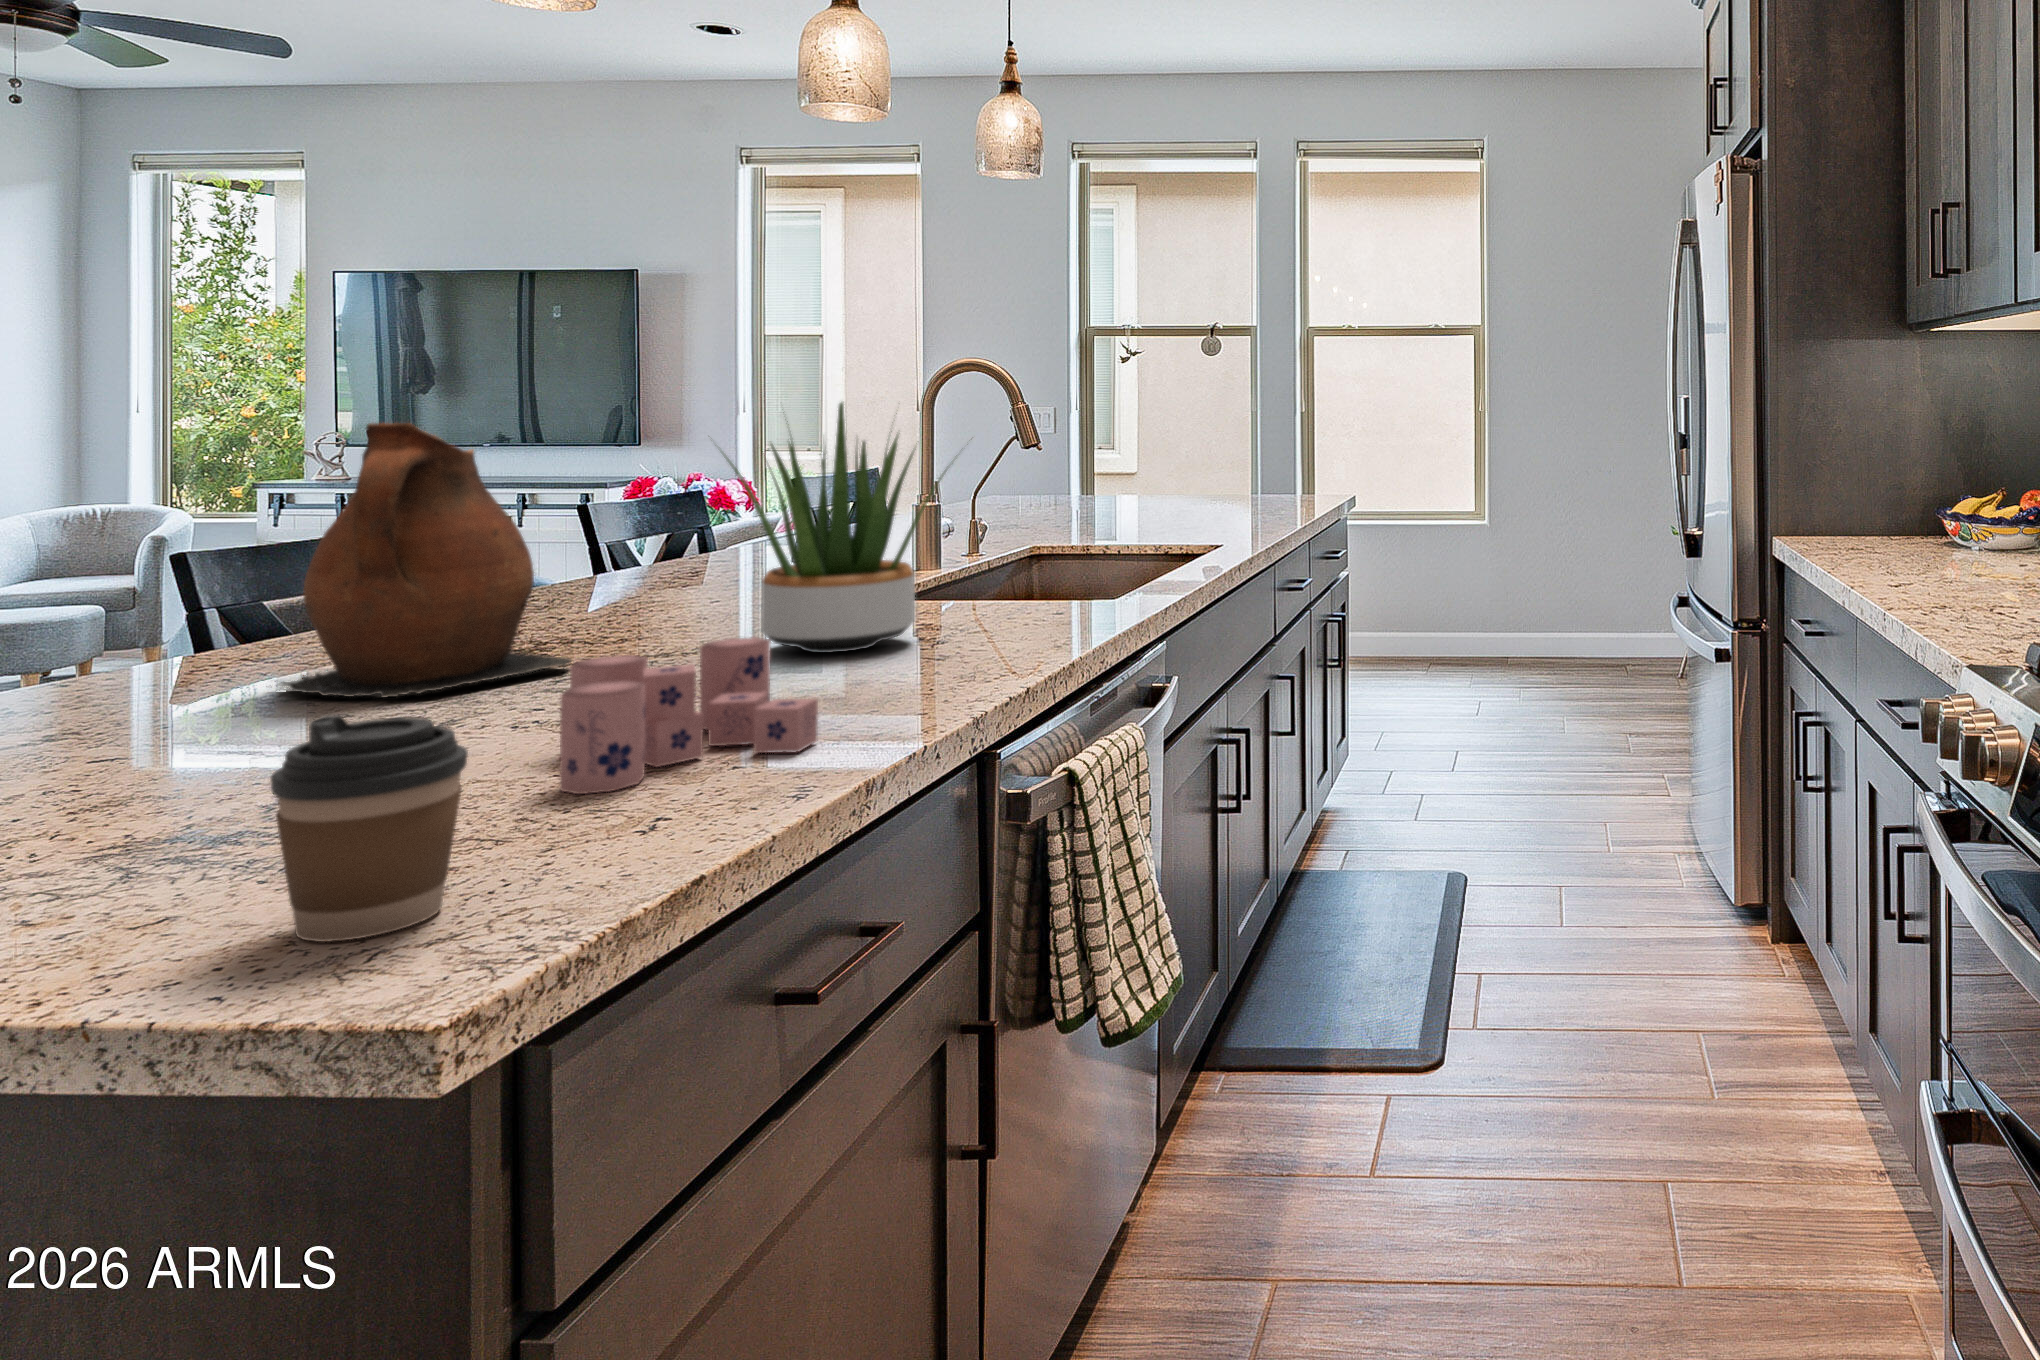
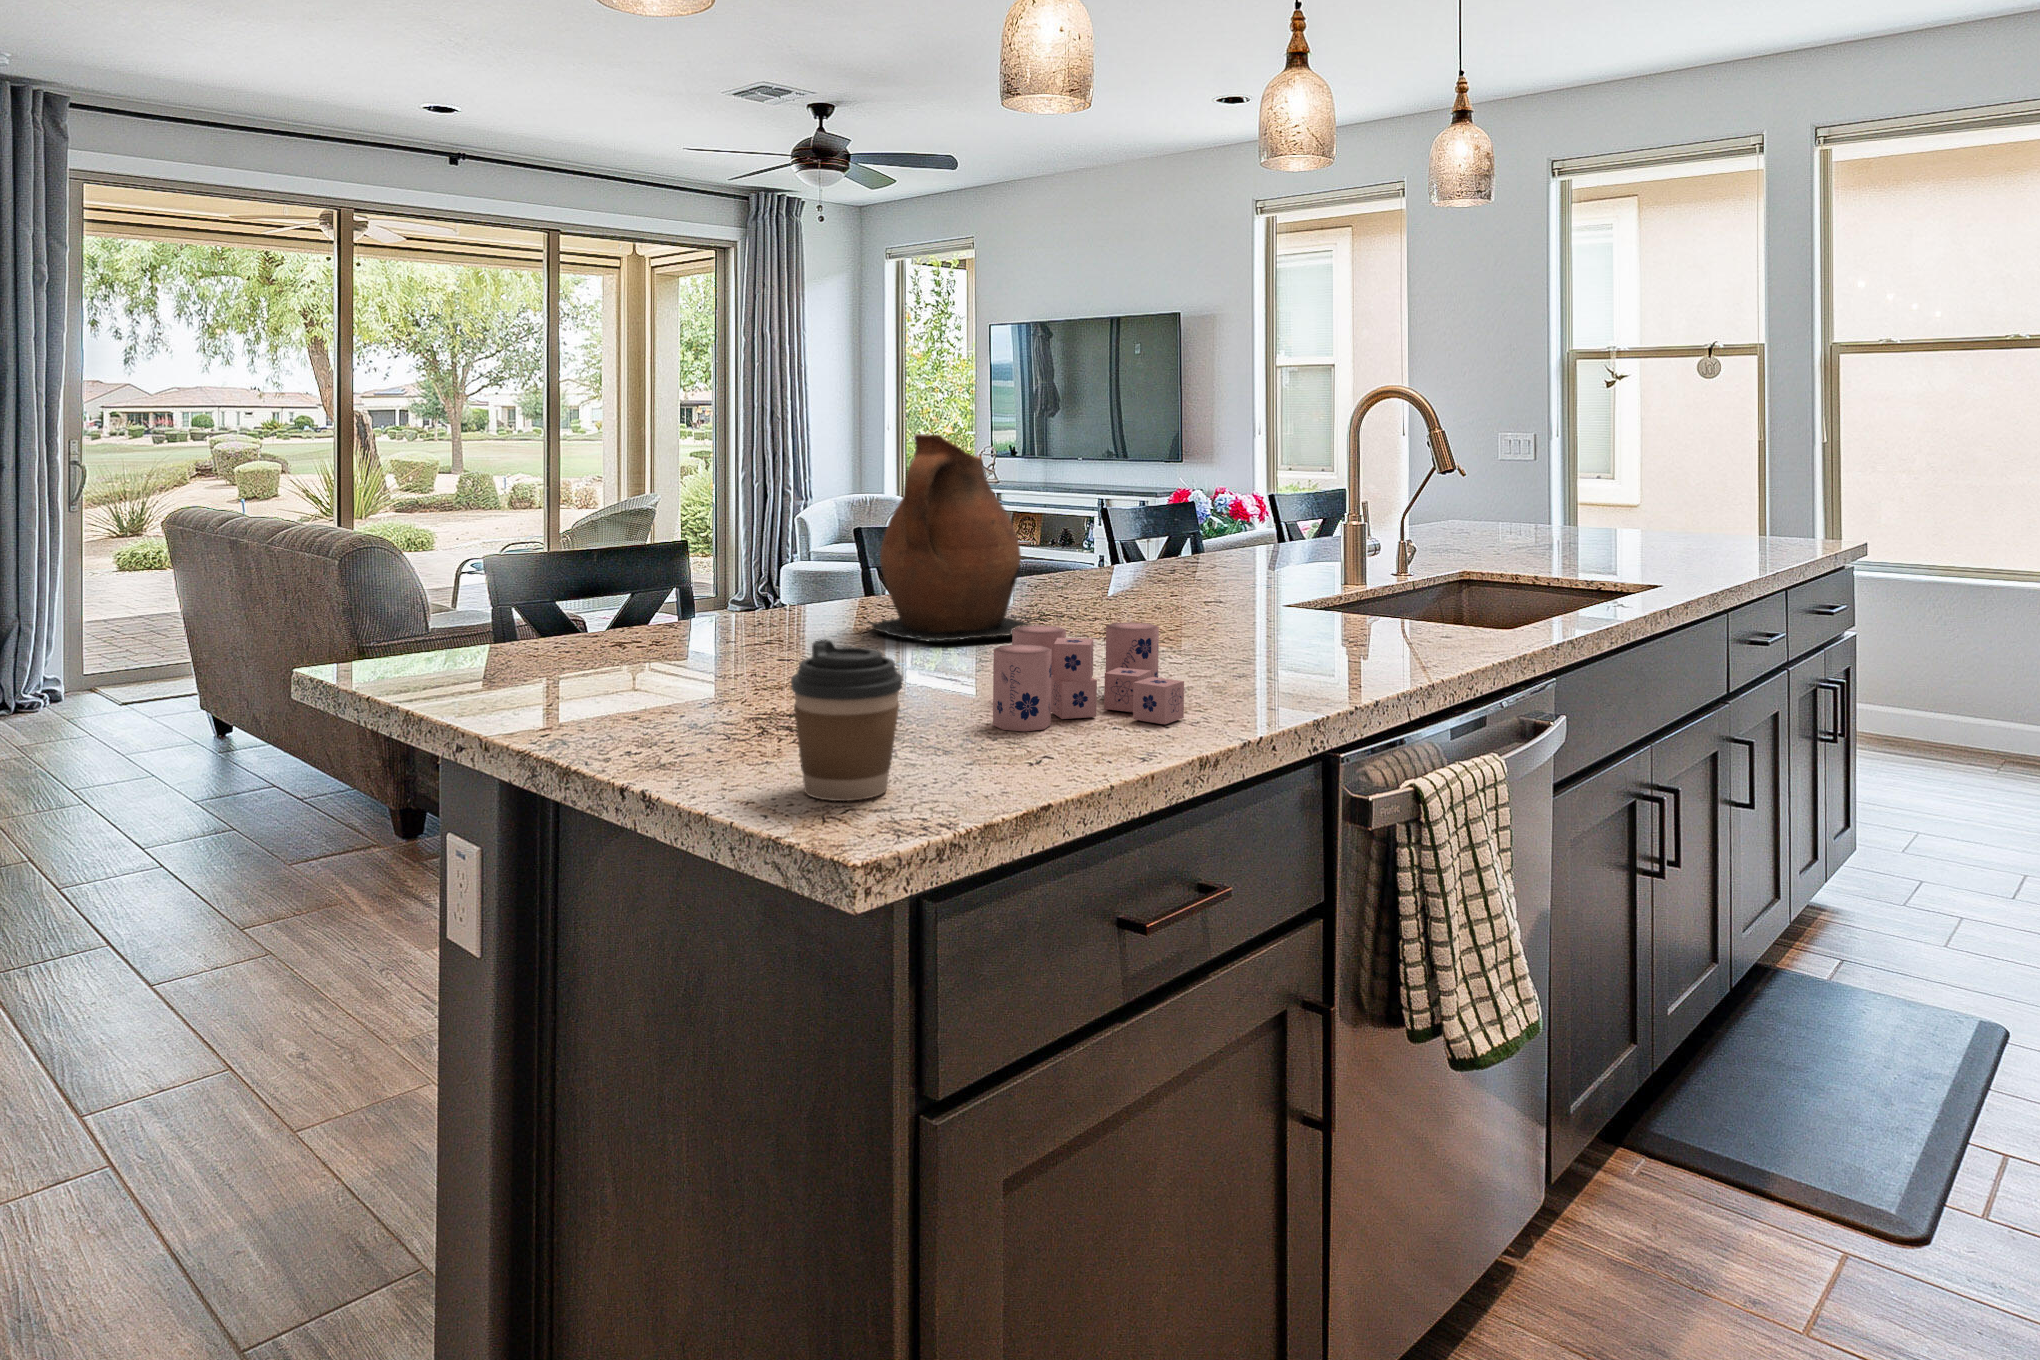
potted plant: present [722,402,947,653] -> none [1146,424,1355,648]

